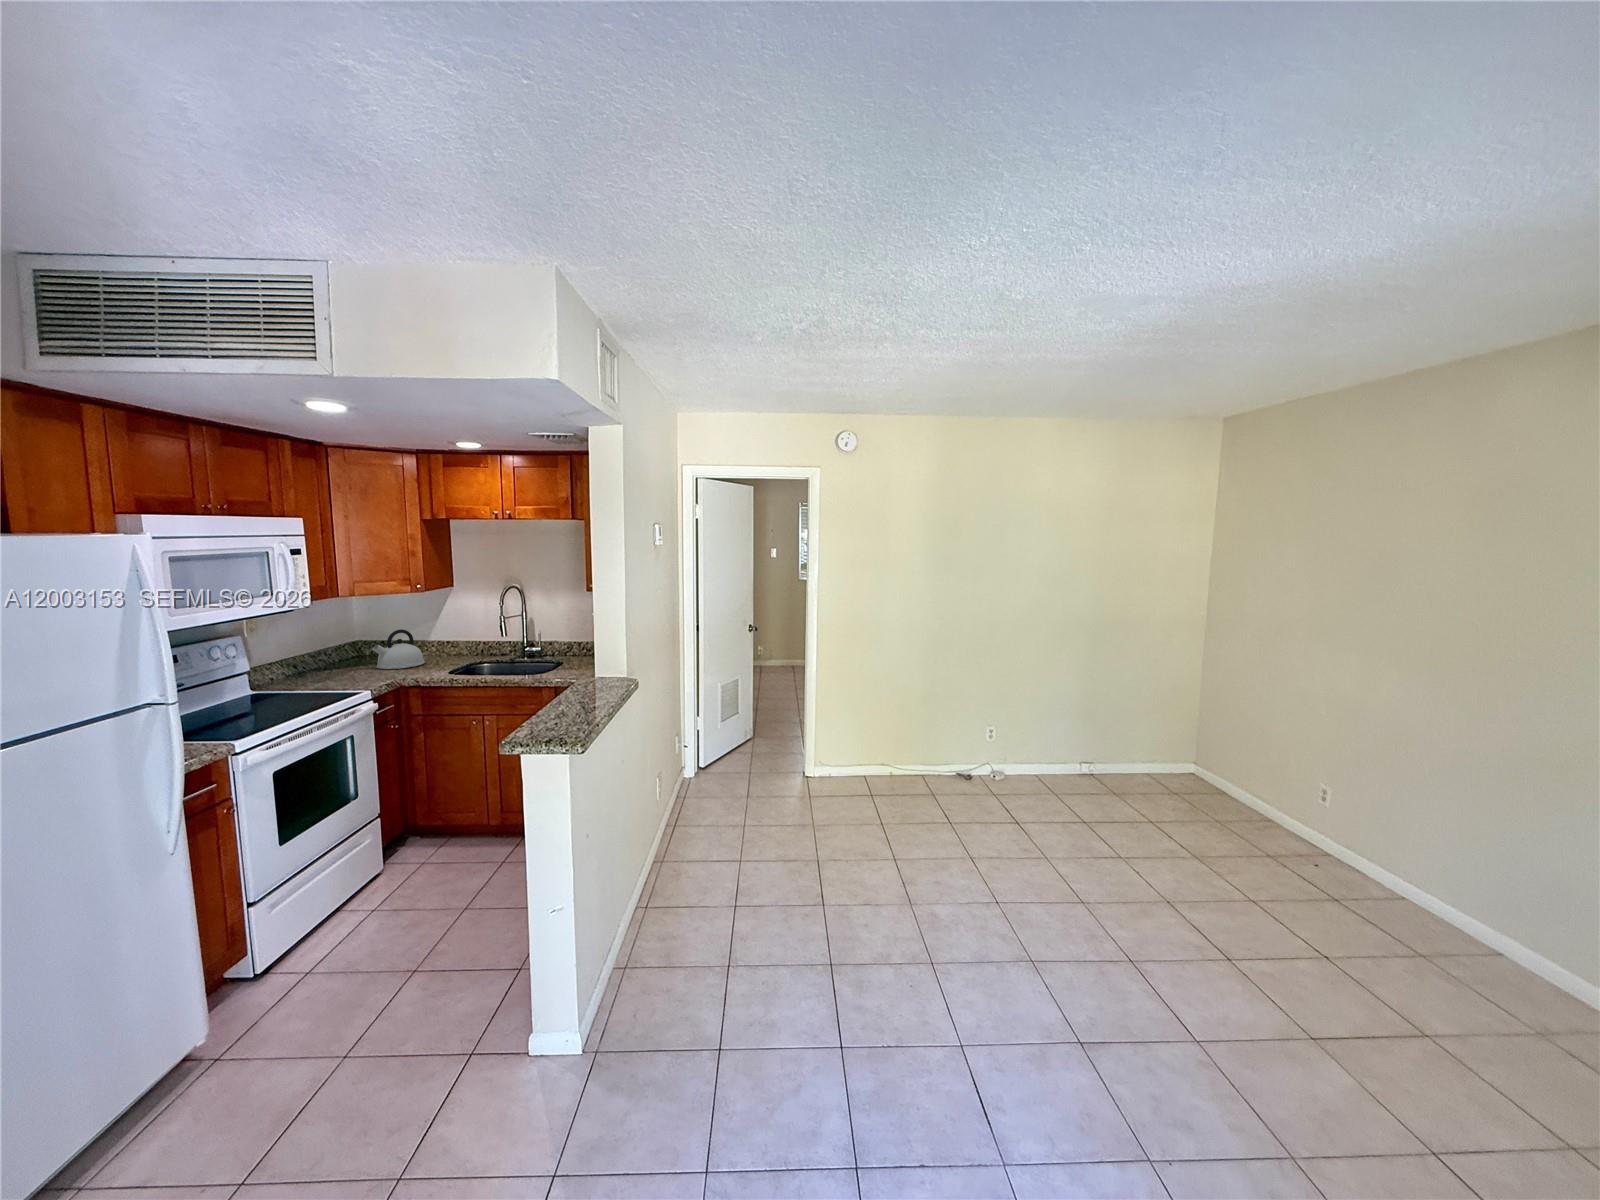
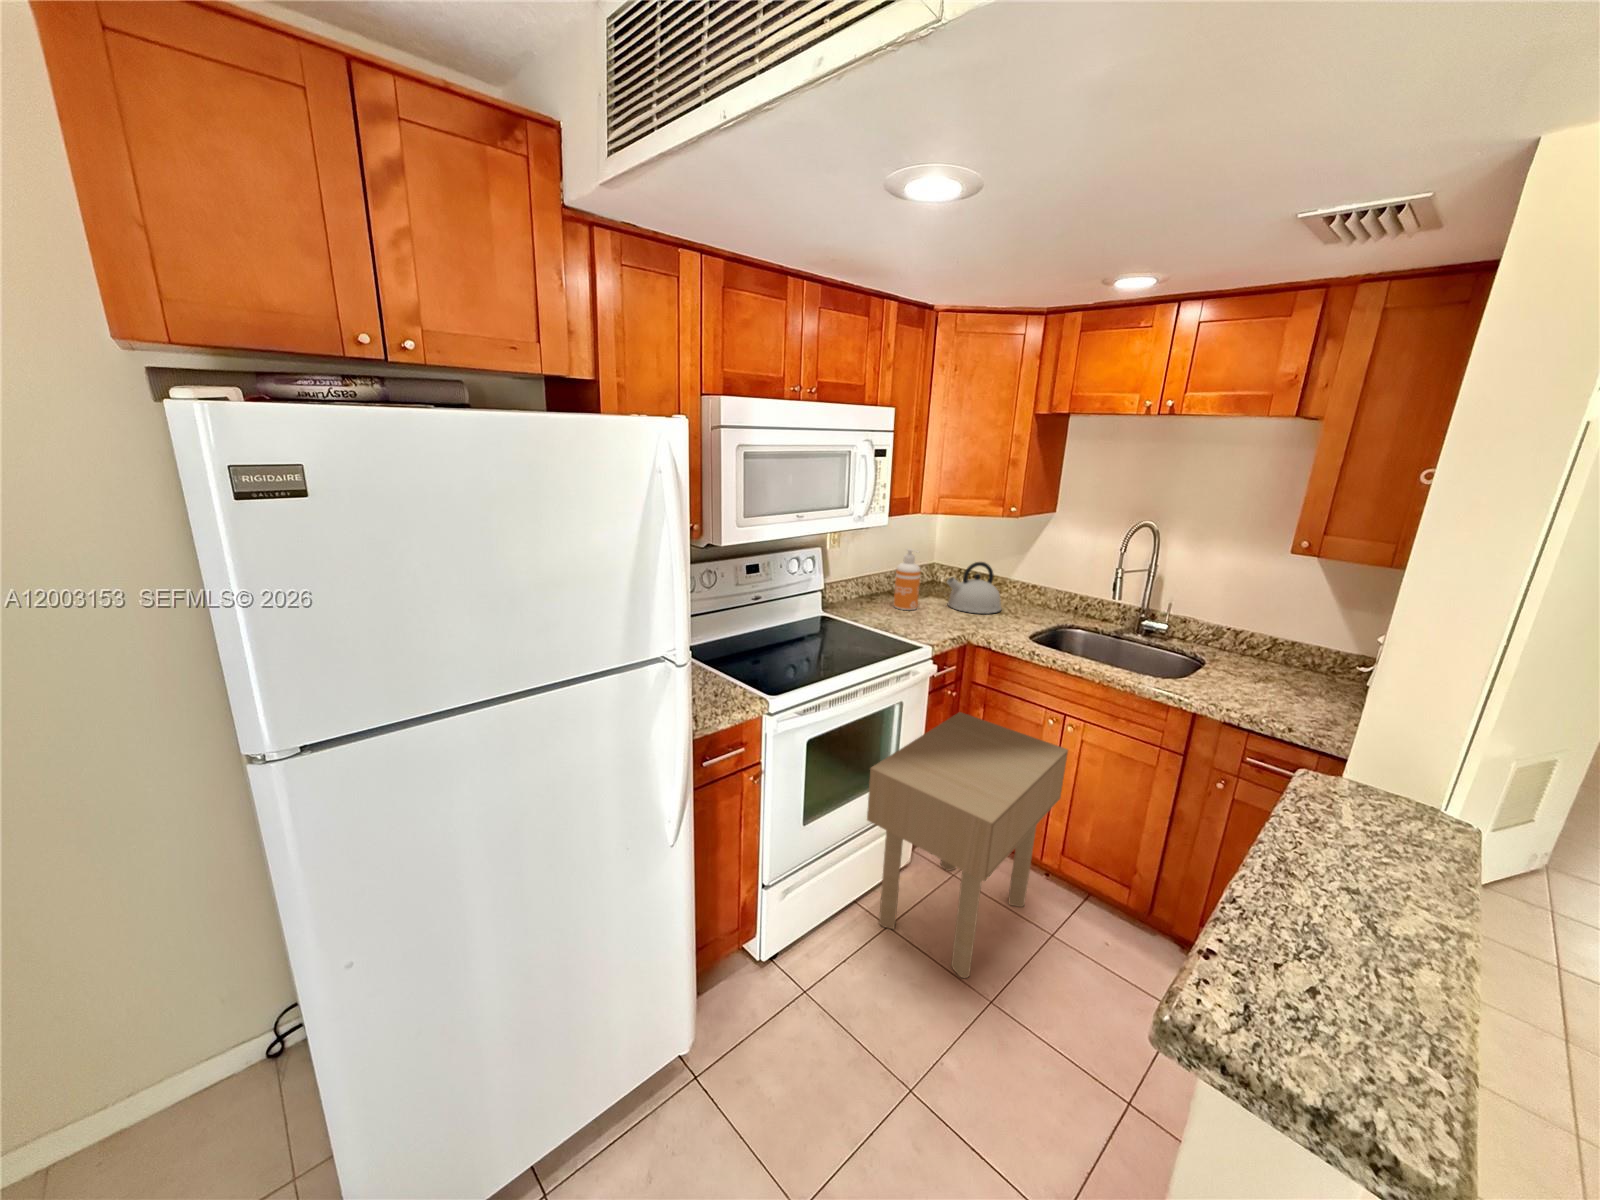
soap dispenser: none [322,627,349,678] -> present [894,549,921,610]
side table: none [335,735,492,915] -> present [867,712,1068,978]

